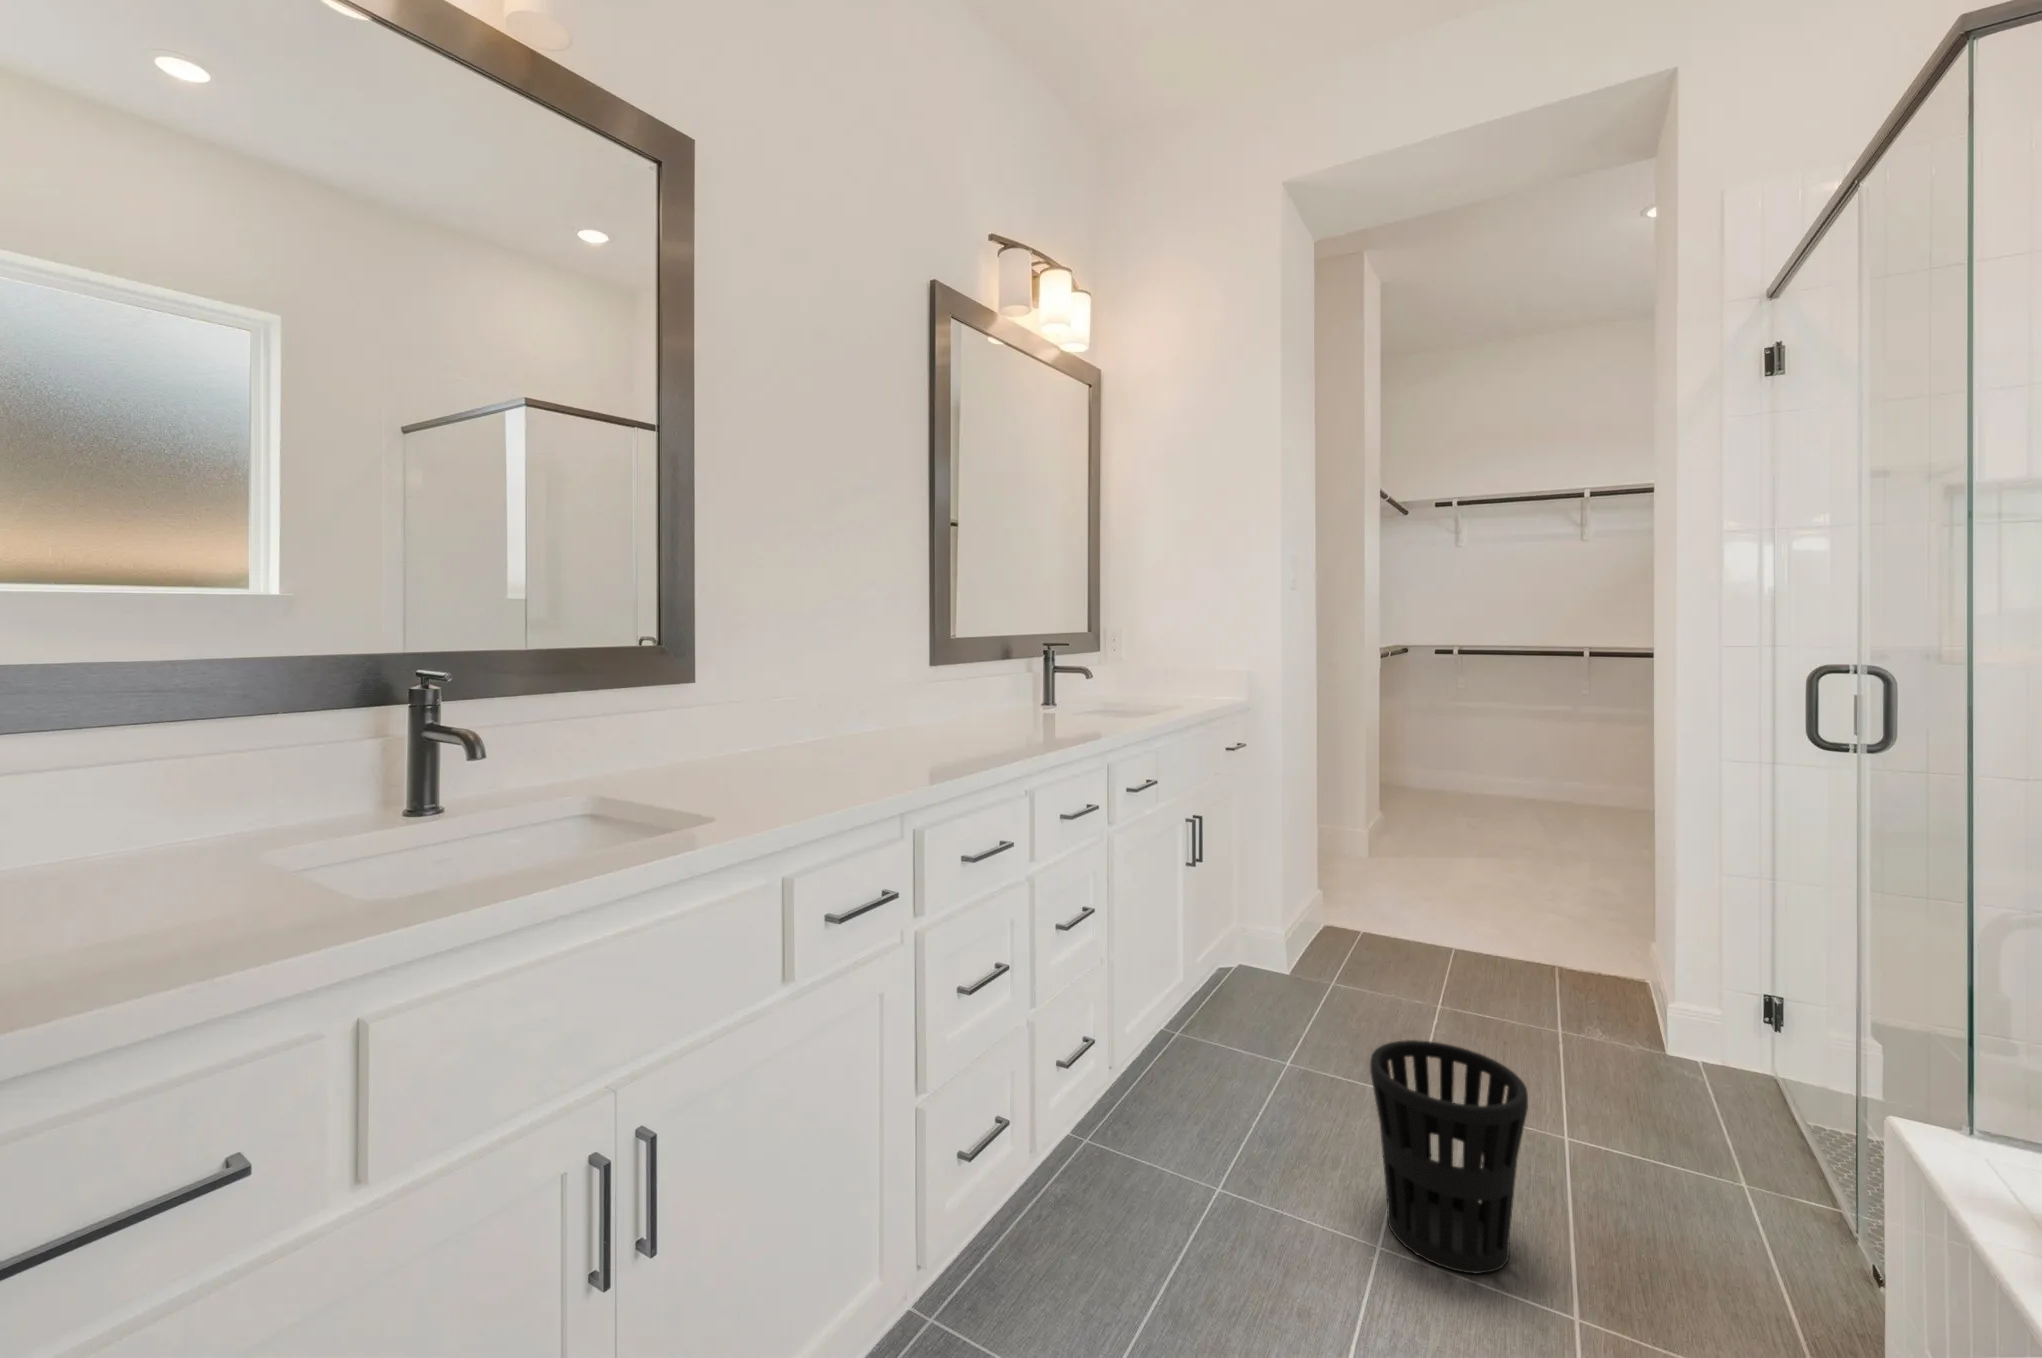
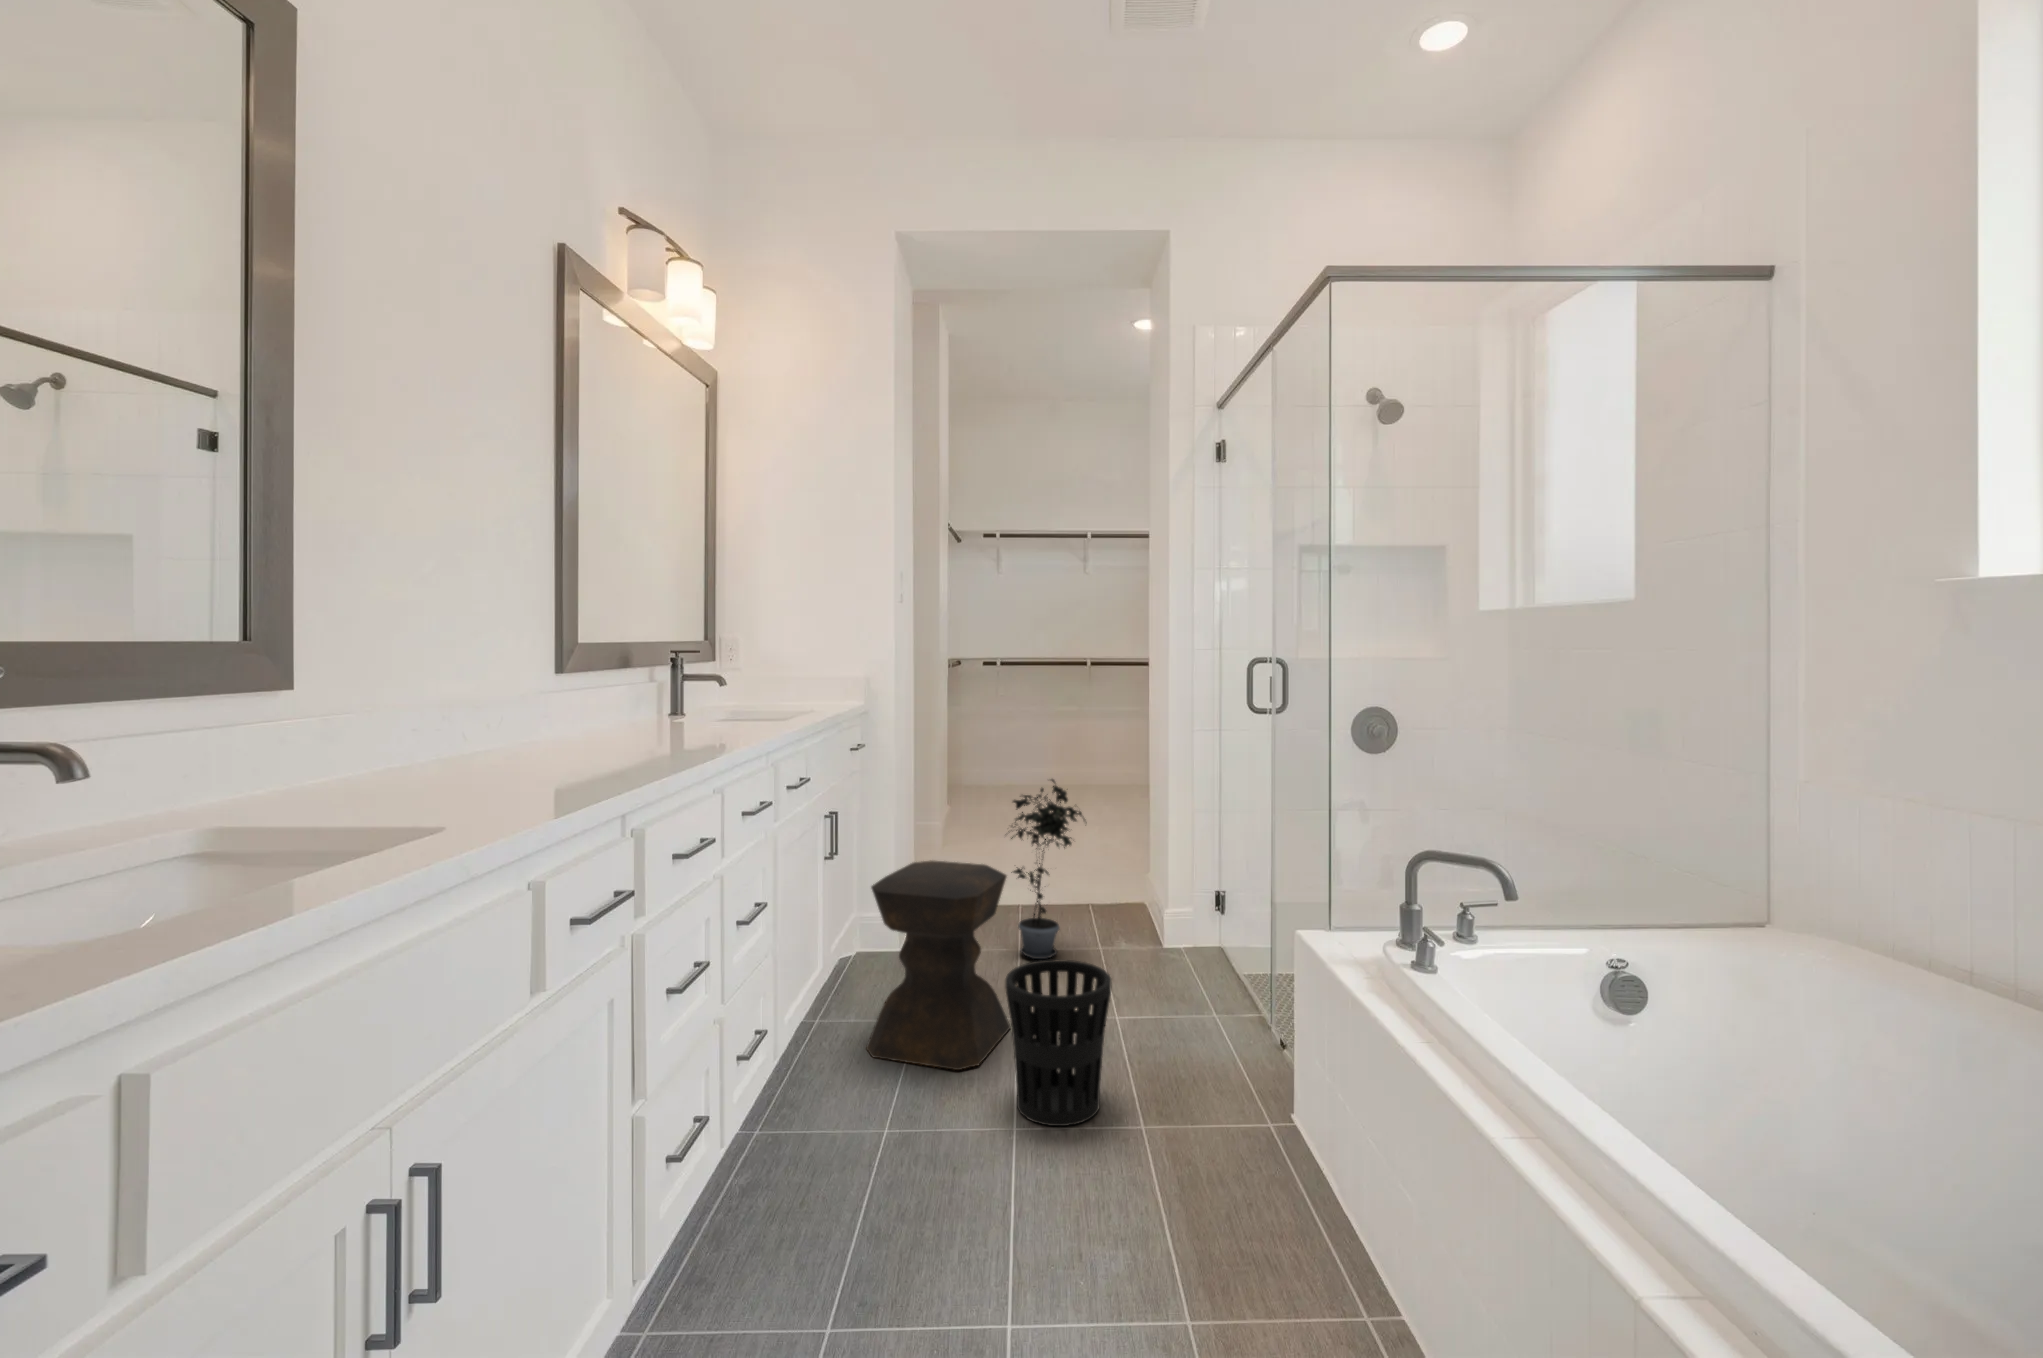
potted plant: none [1414,804,1528,1028] -> present [1011,779,1085,959]
stool: none [1219,886,1403,1145] -> present [866,860,1011,1070]

